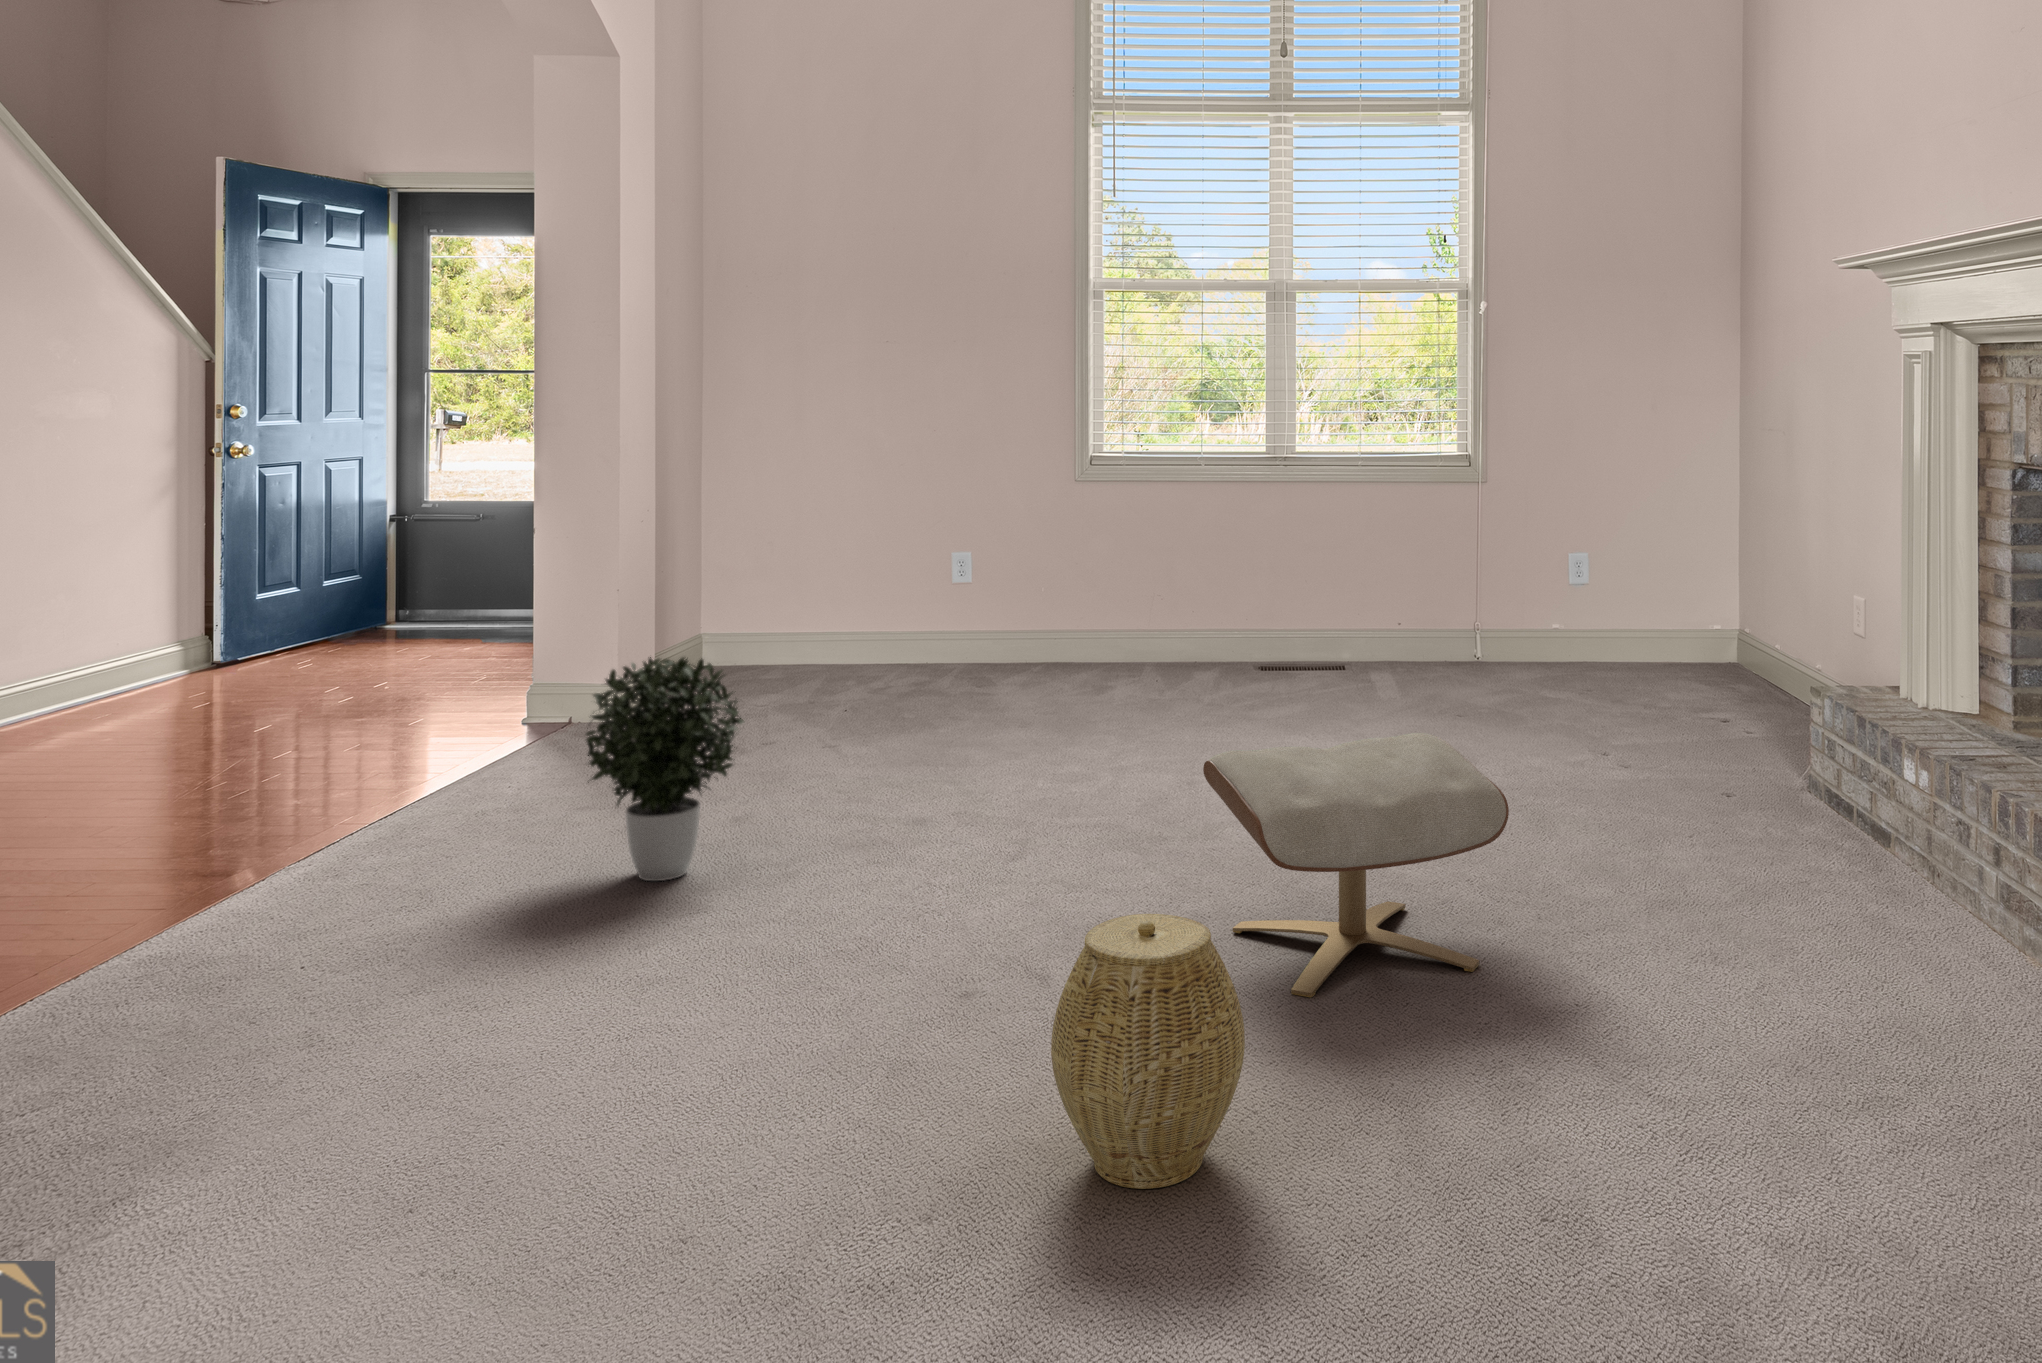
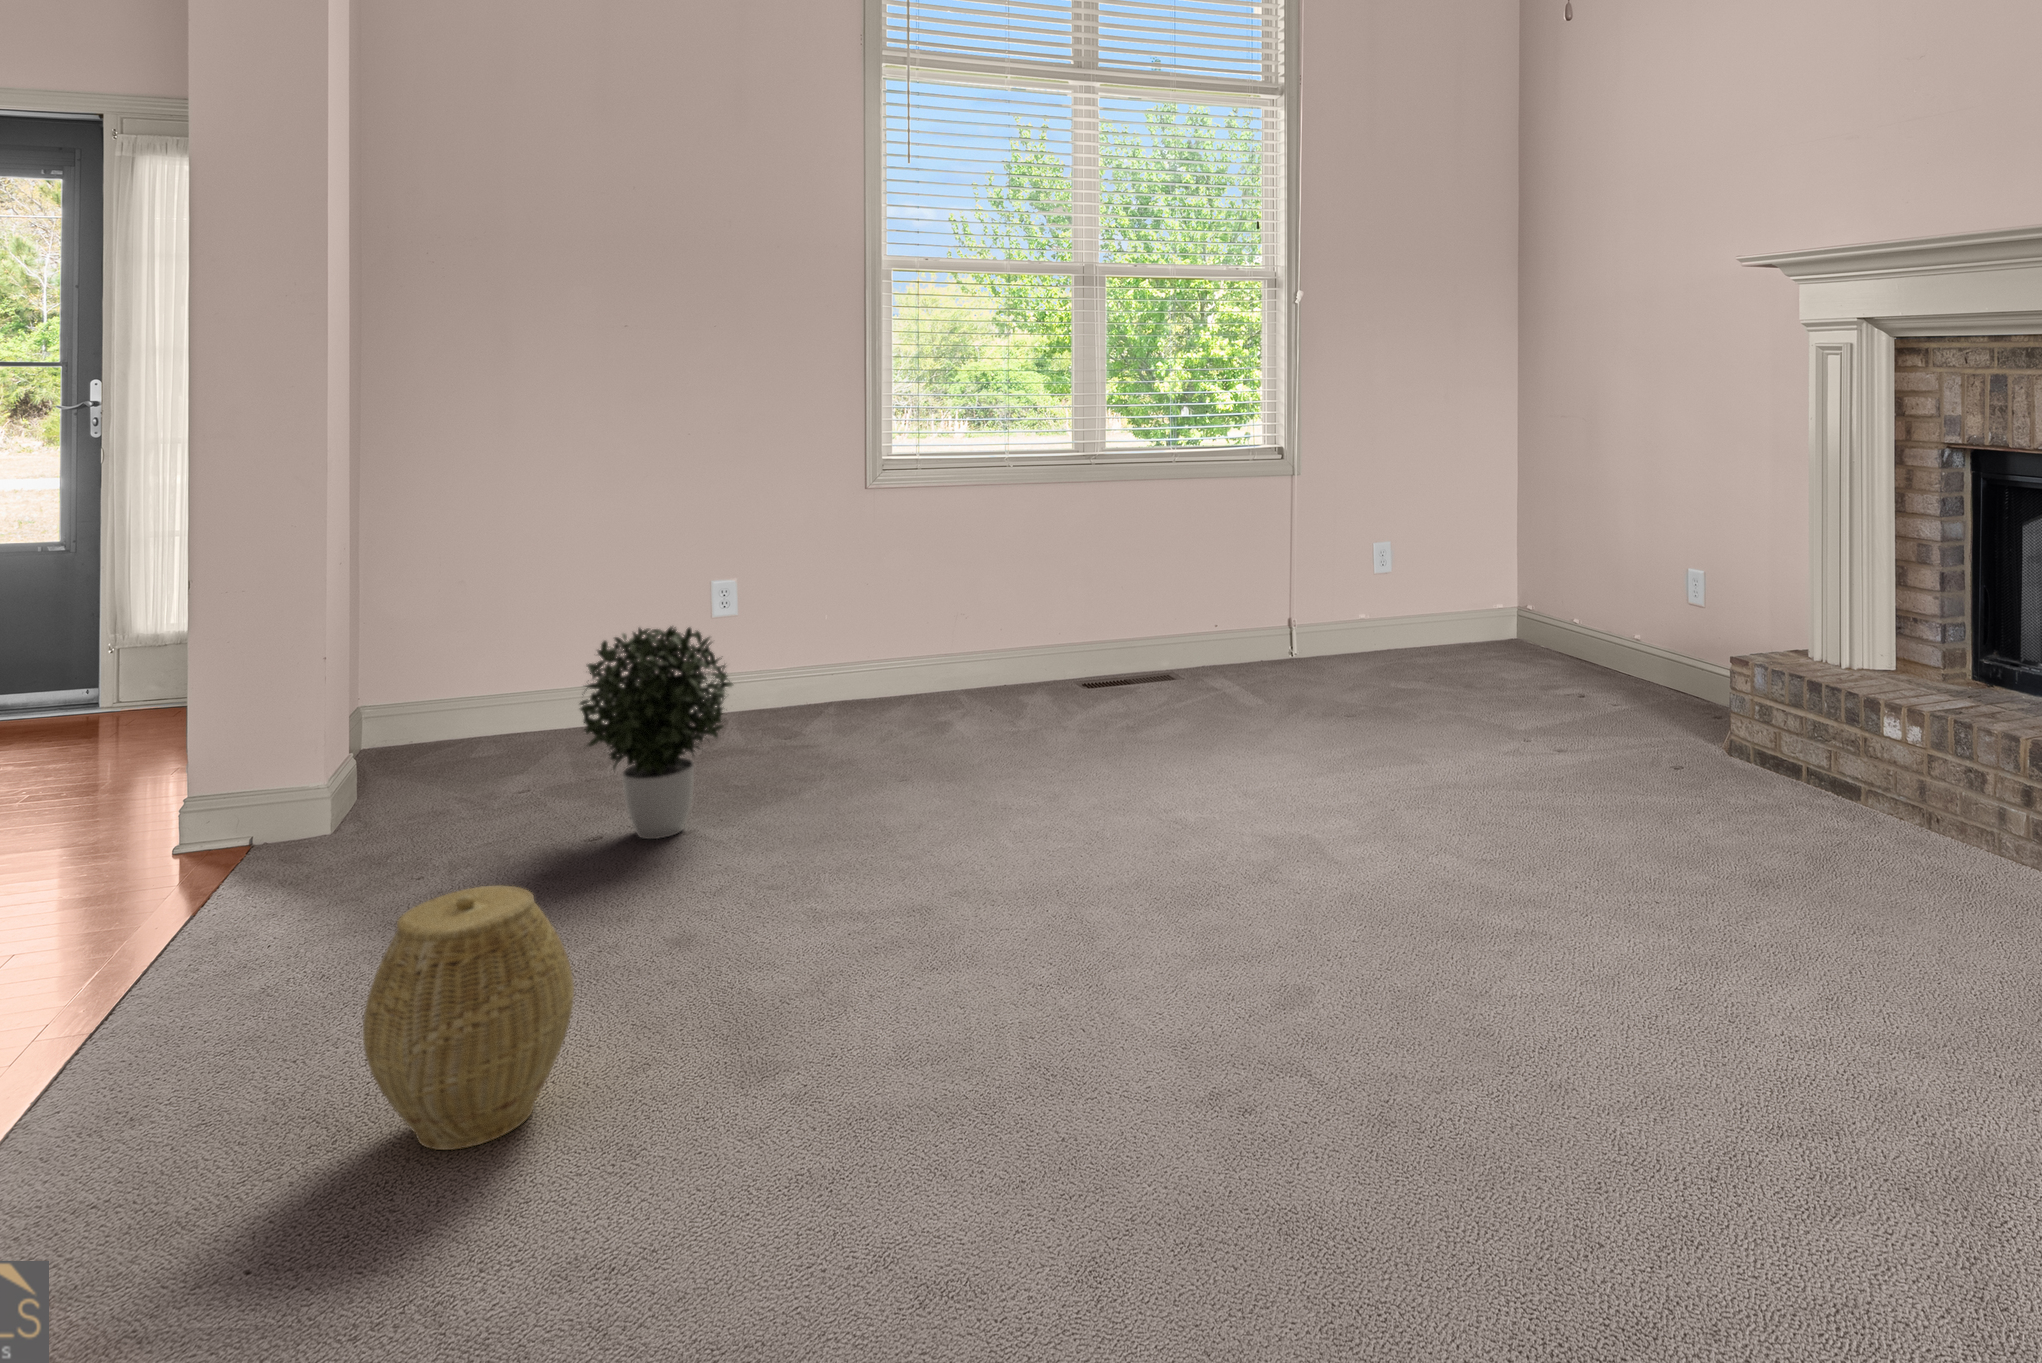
ottoman: present [1203,733,1509,997] -> none [1169,676,1458,932]
woven basket: present [1051,914,1245,1189] -> present [363,885,574,1150]

